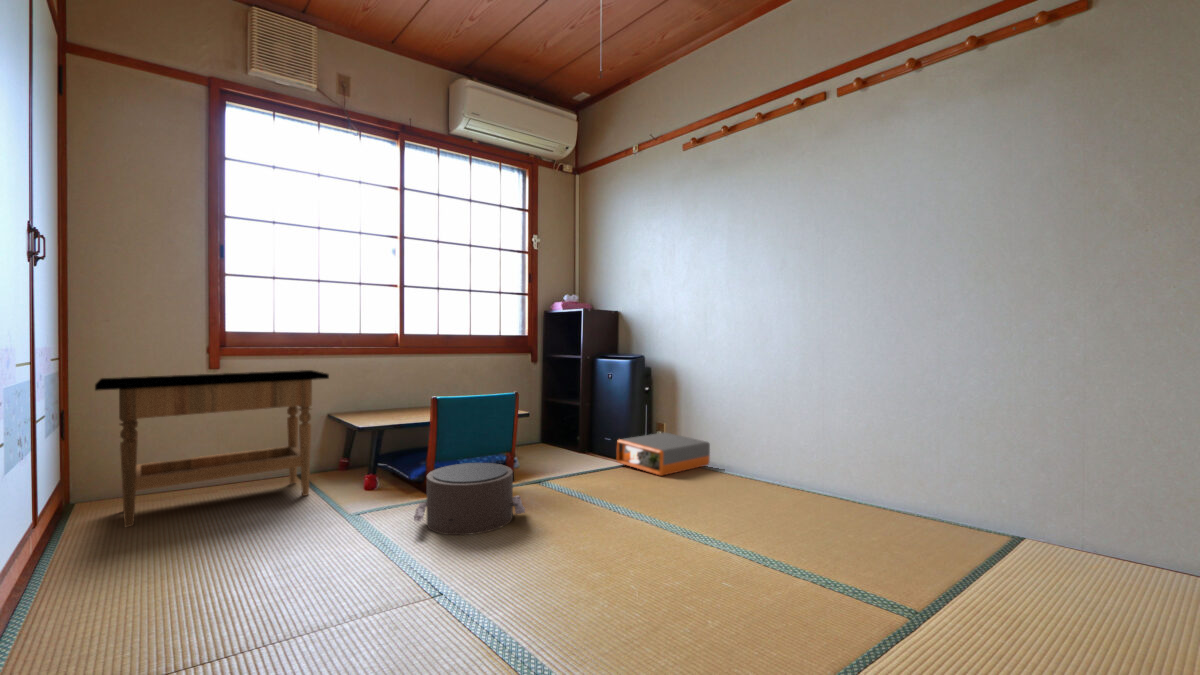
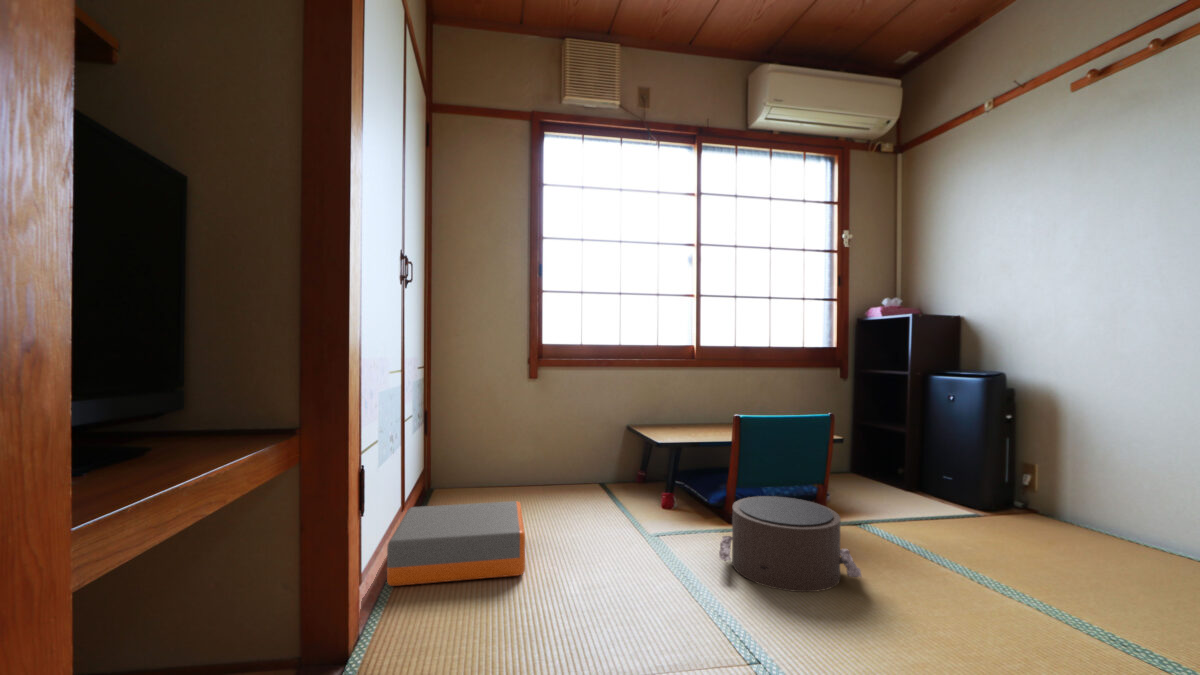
side table: present [95,370,329,527] -> none [454,378,630,509]
storage box: present [617,433,710,476] -> present [387,501,525,586]

